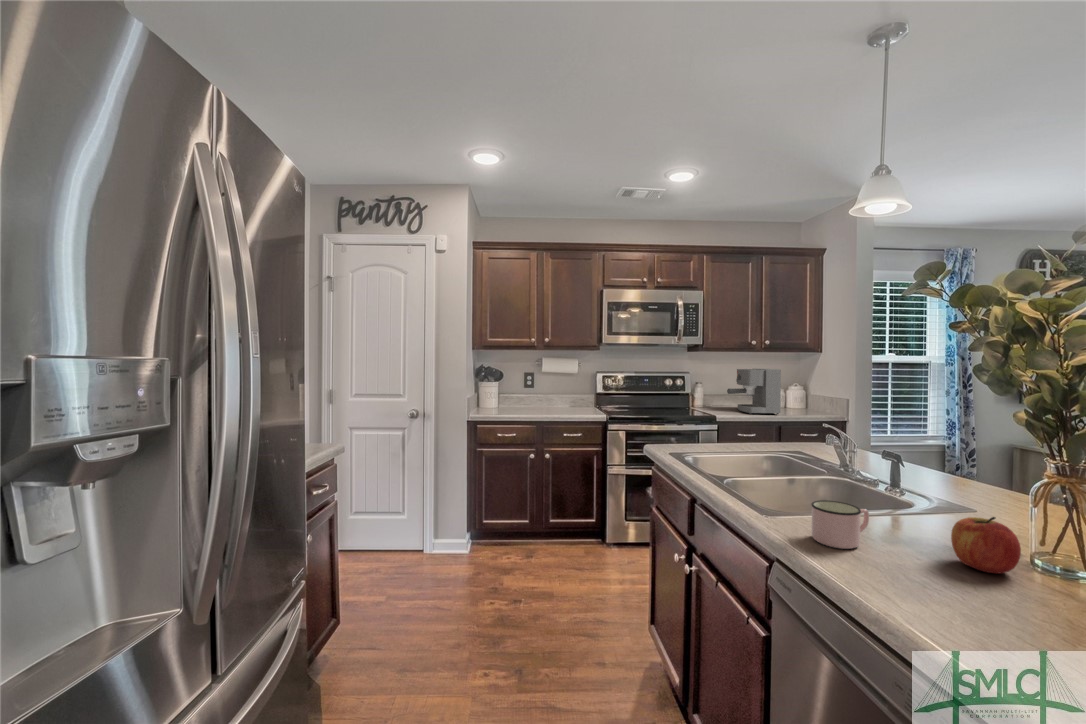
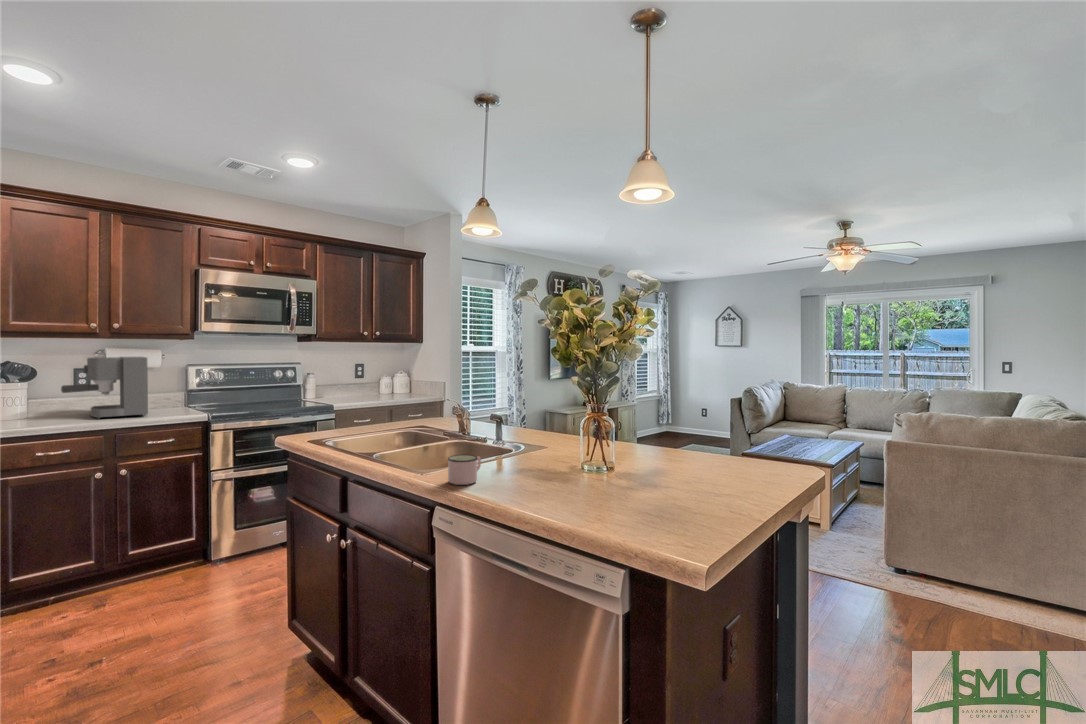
coffee maker: present [727,369,781,414] -> present [61,357,148,419]
apple: present [951,517,1021,573] -> none [523,447,553,480]

